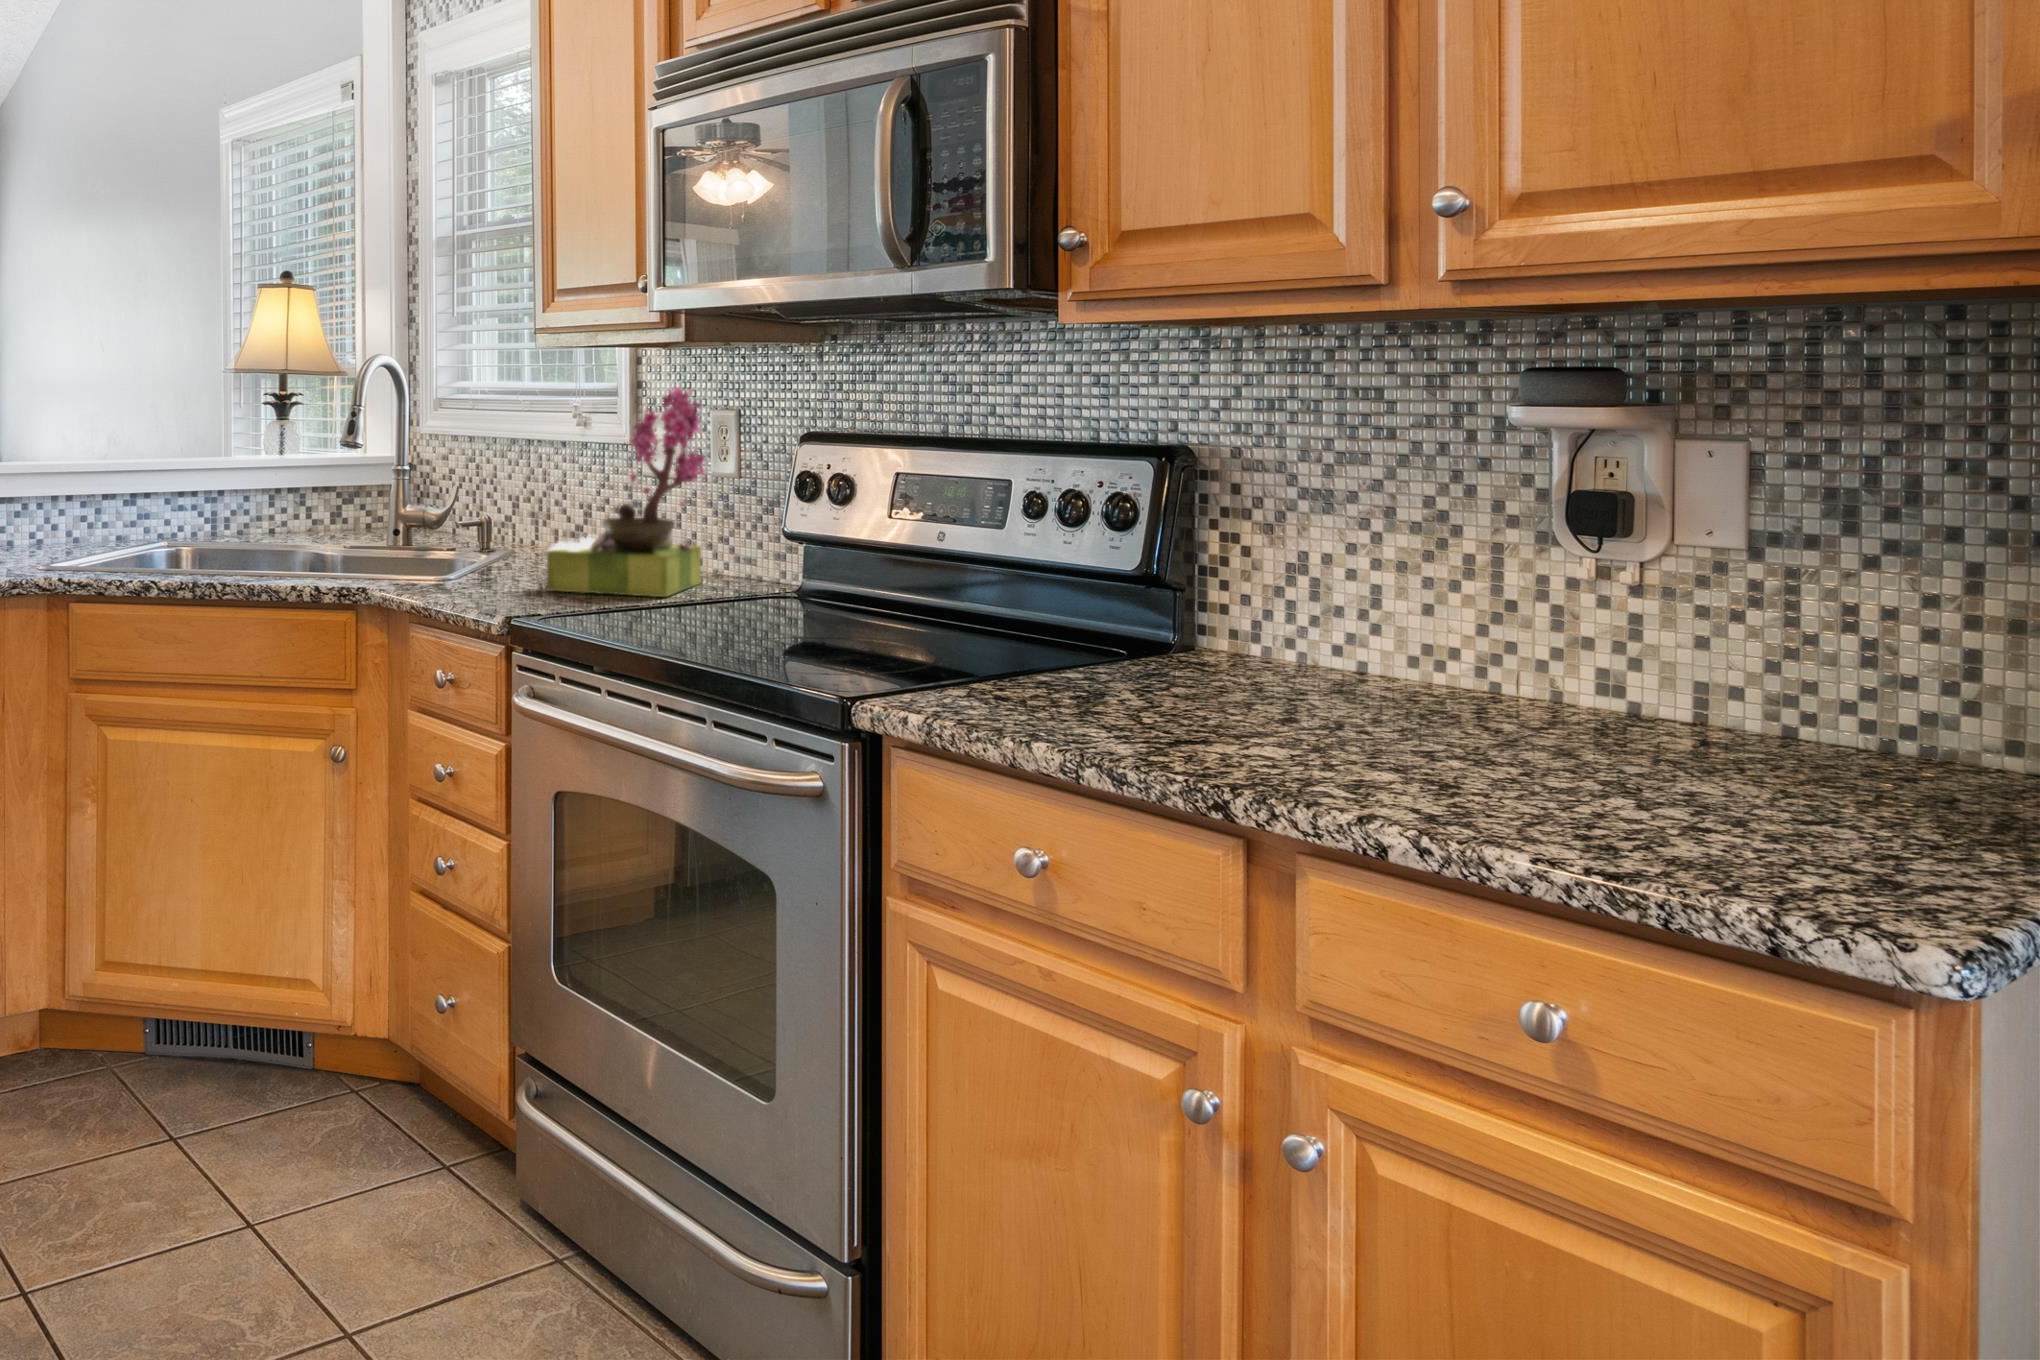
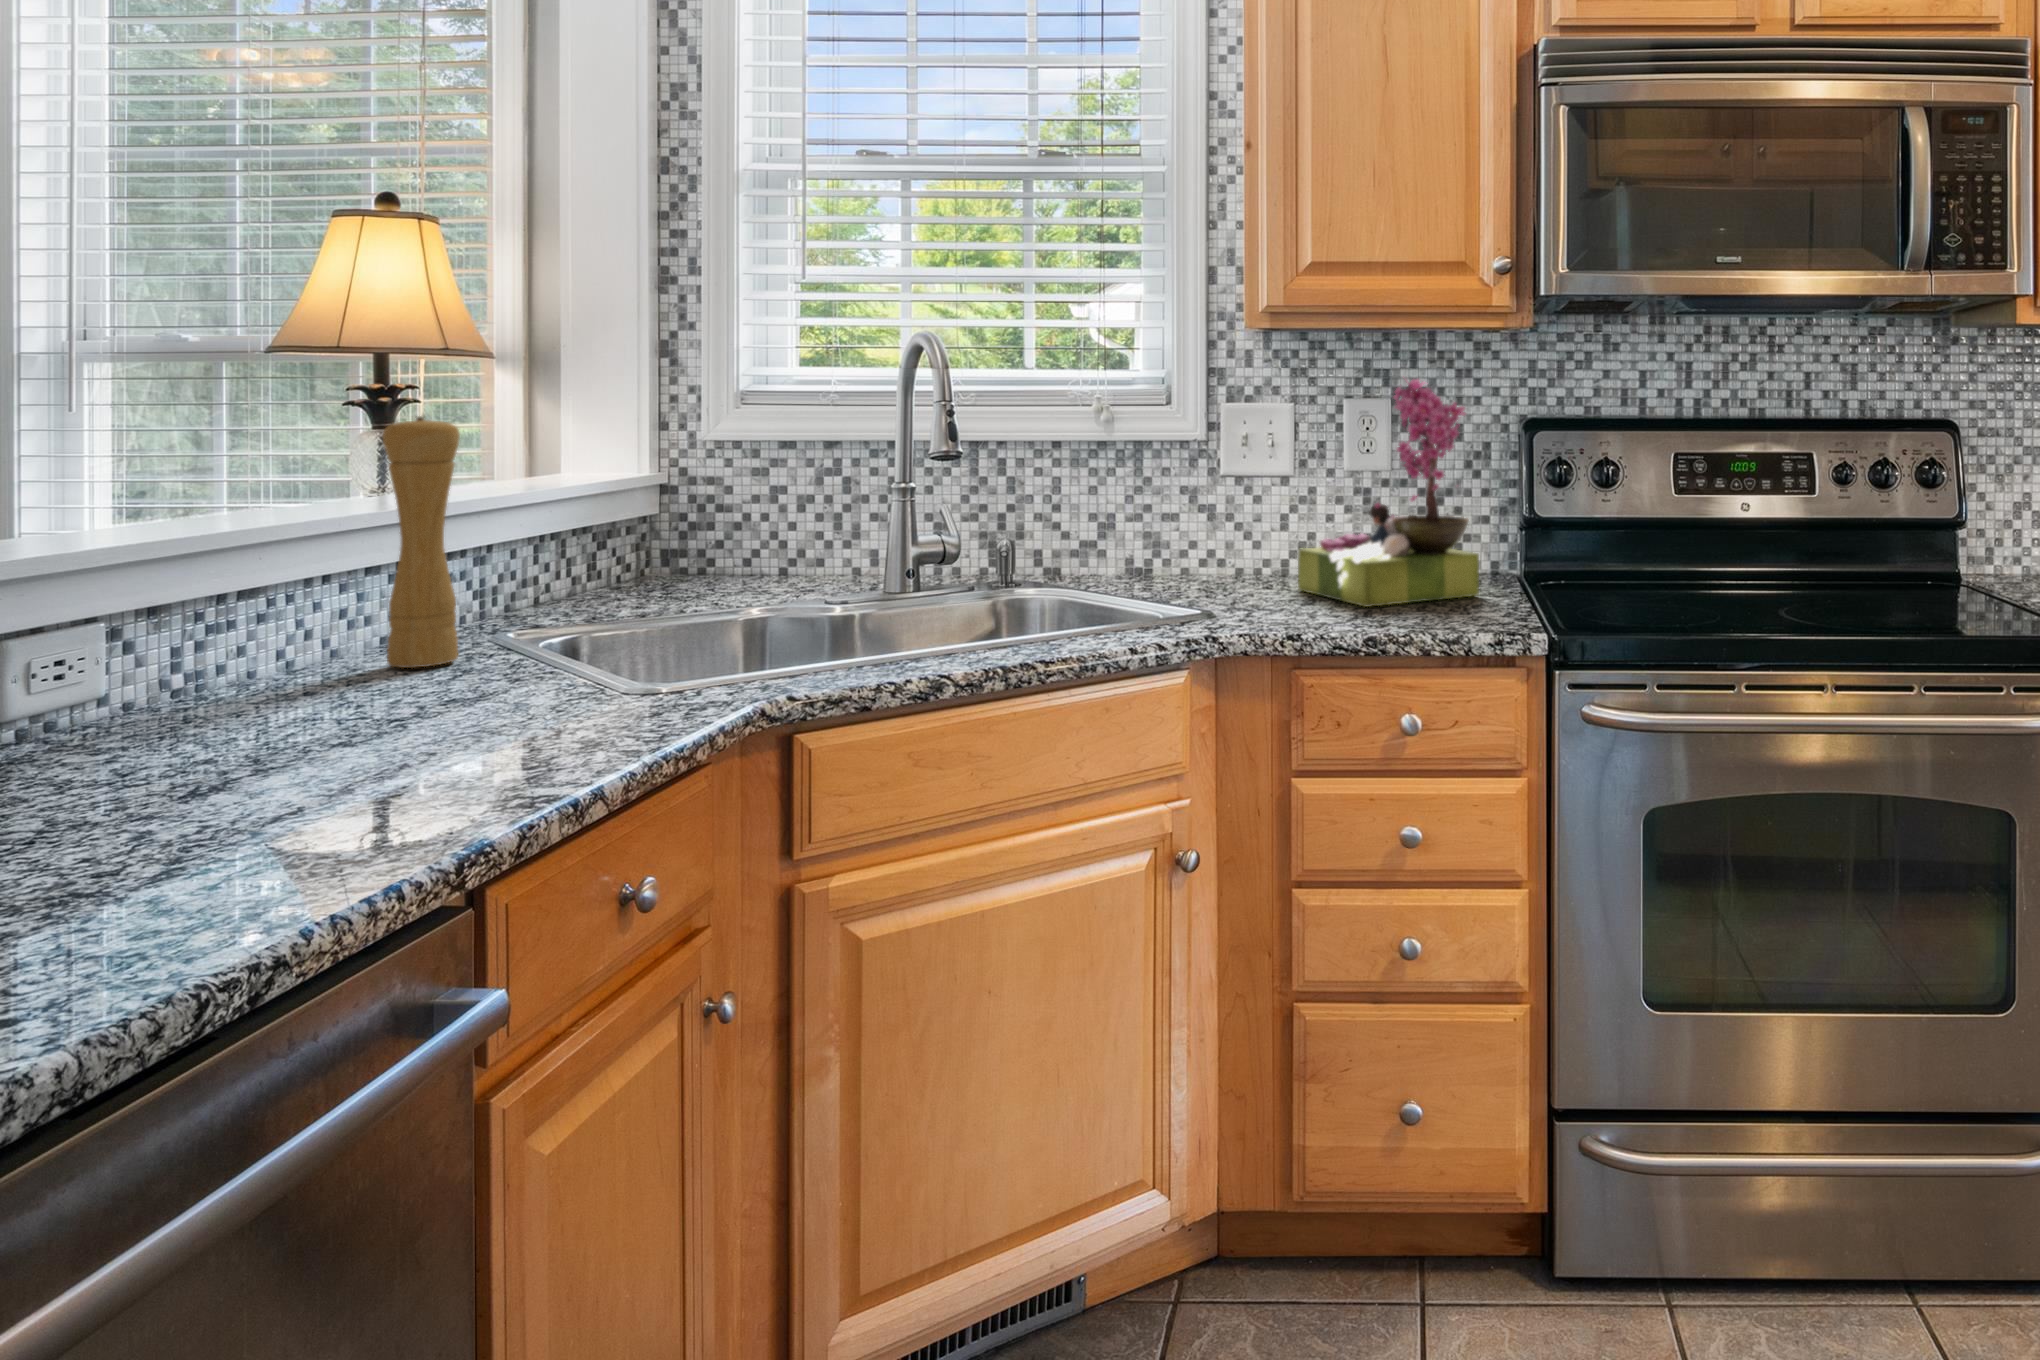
pepper mill: none [55,405,93,550] -> present [383,416,460,668]

